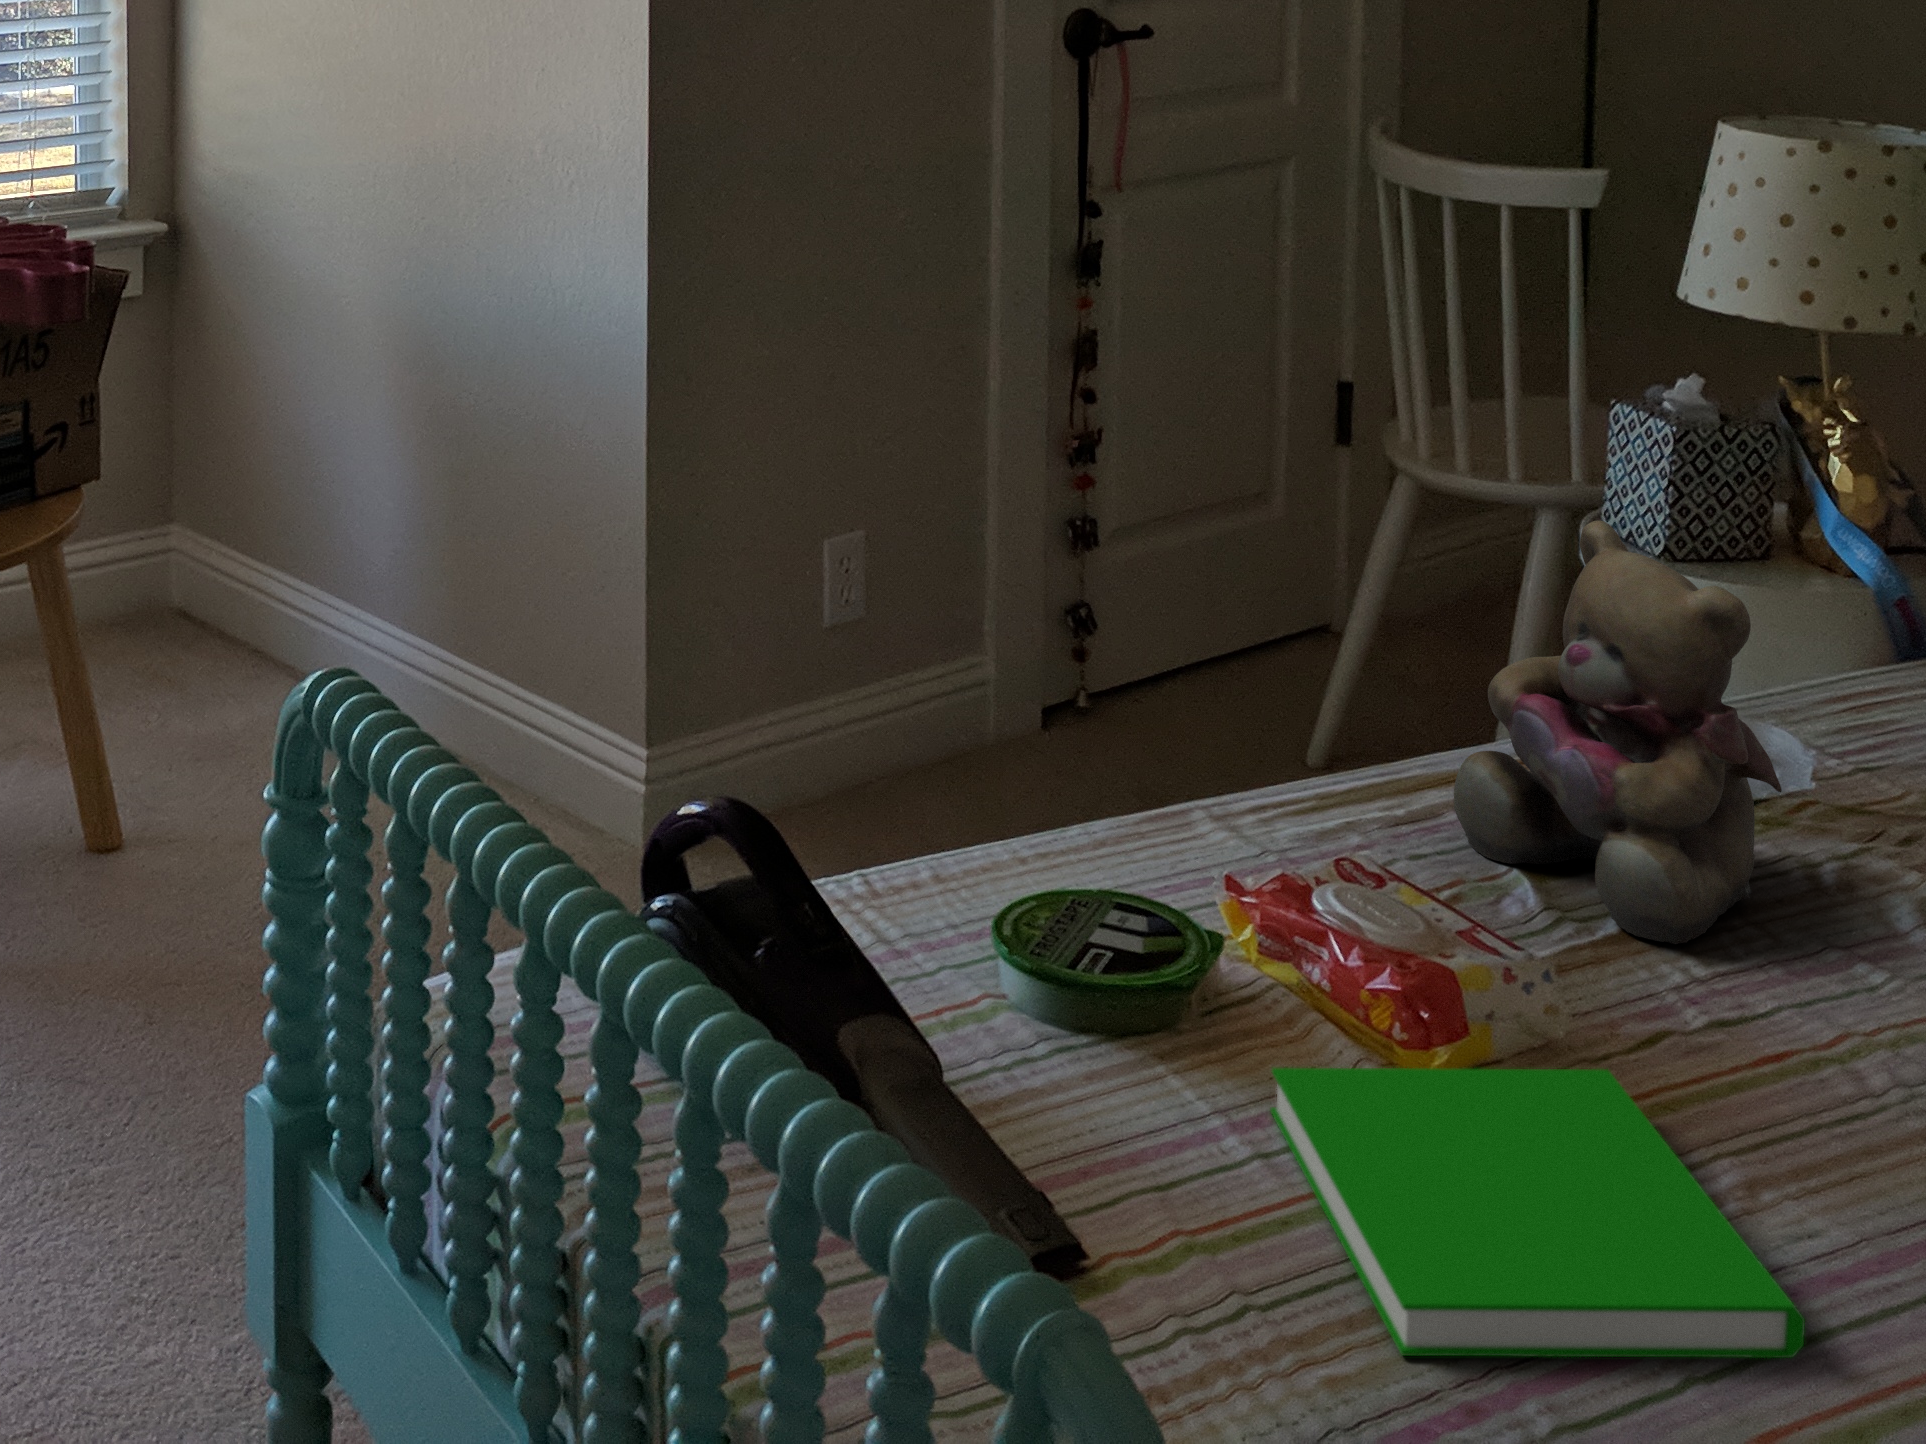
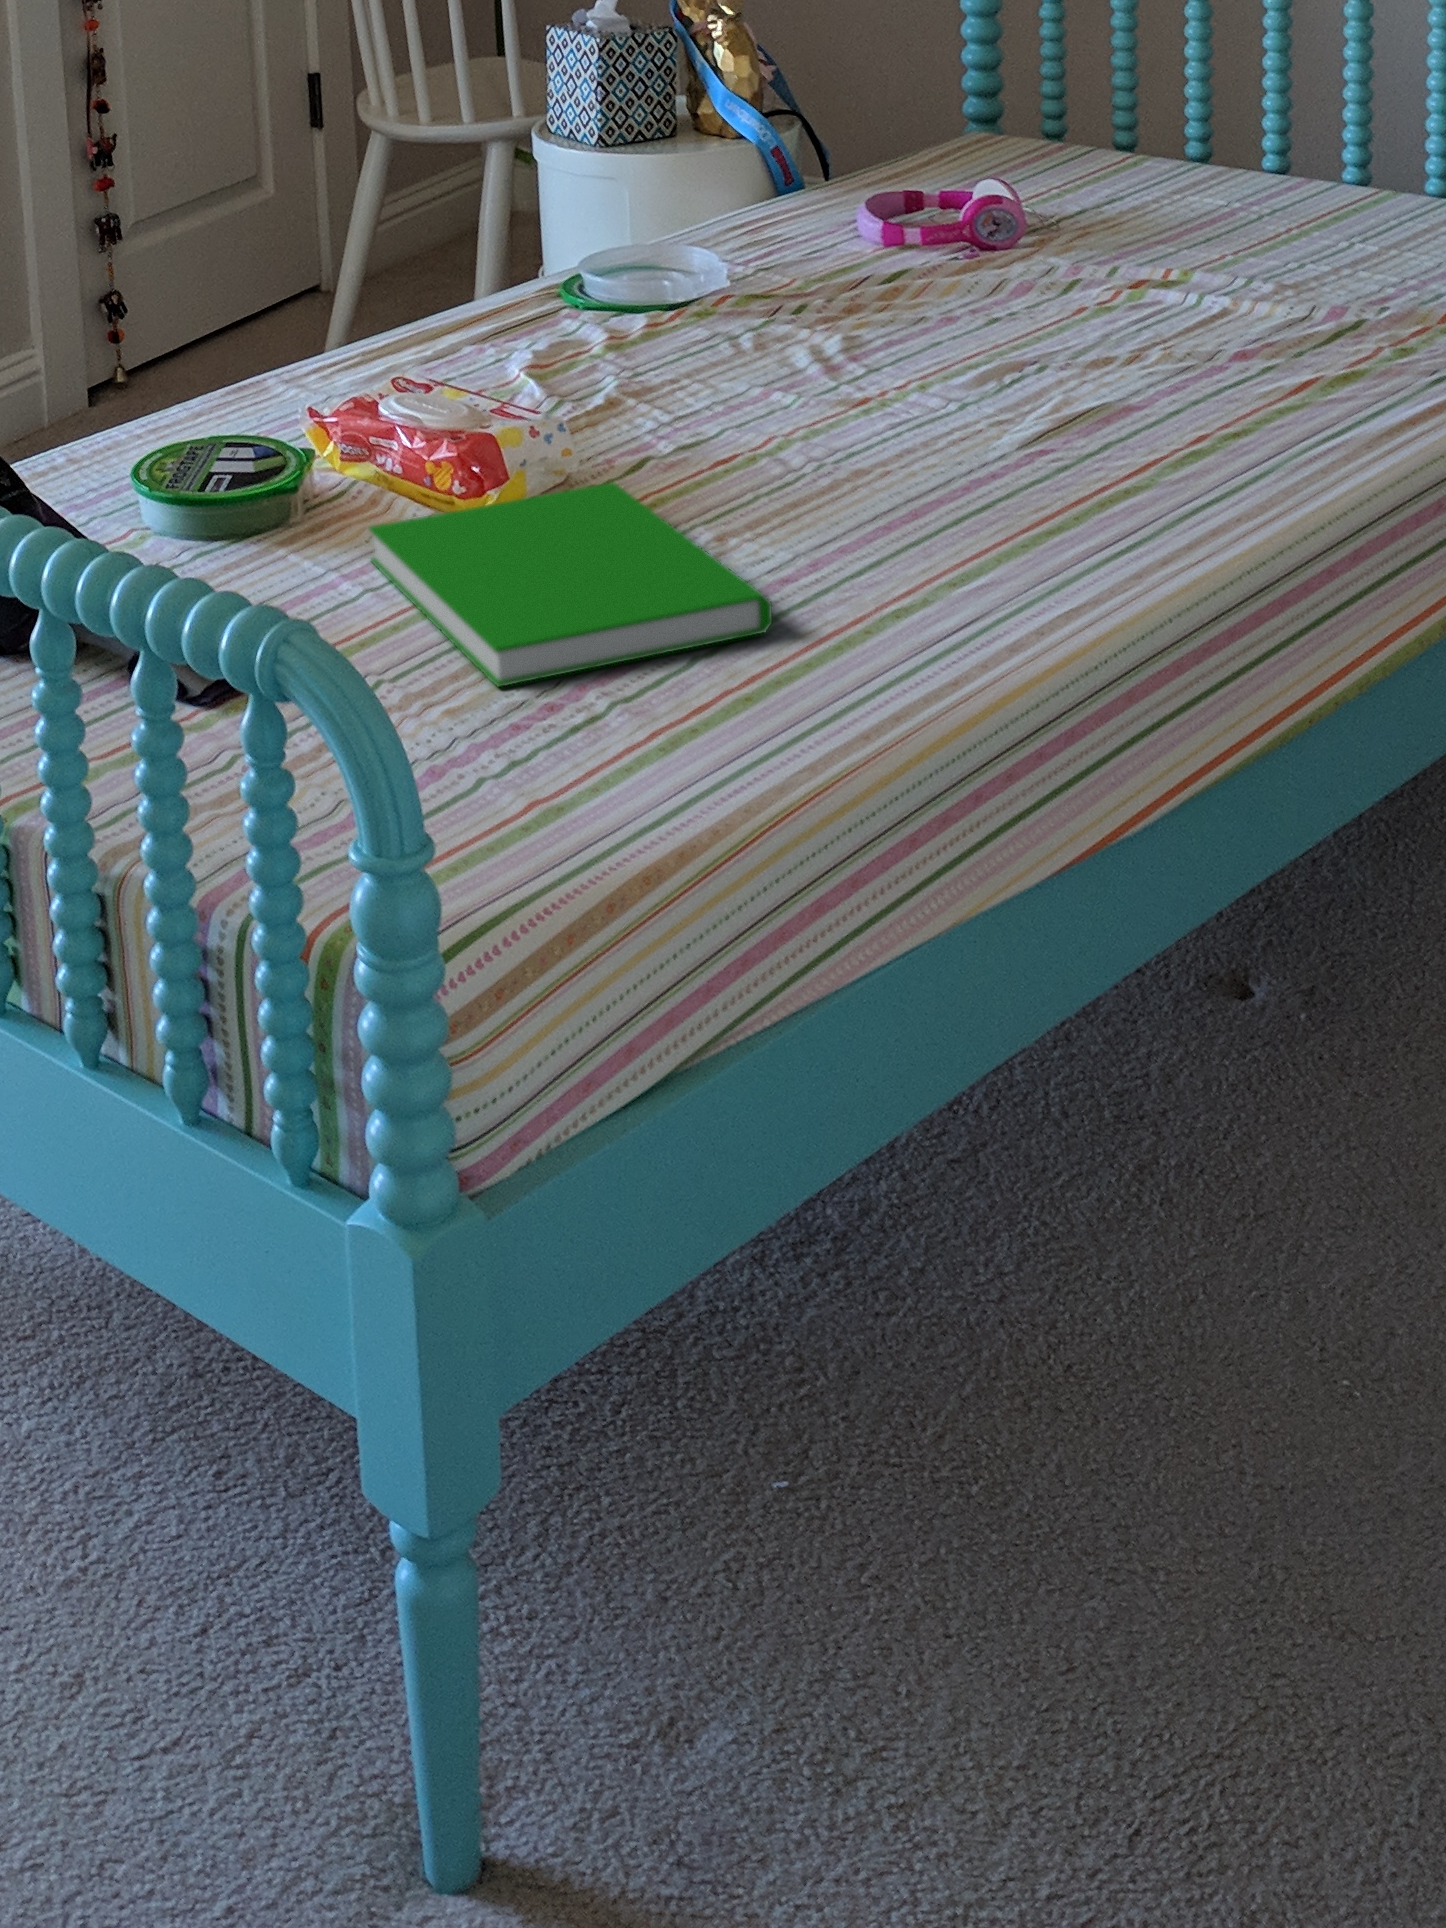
teddy bear: present [1454,520,1782,944] -> none [469,90,712,402]

